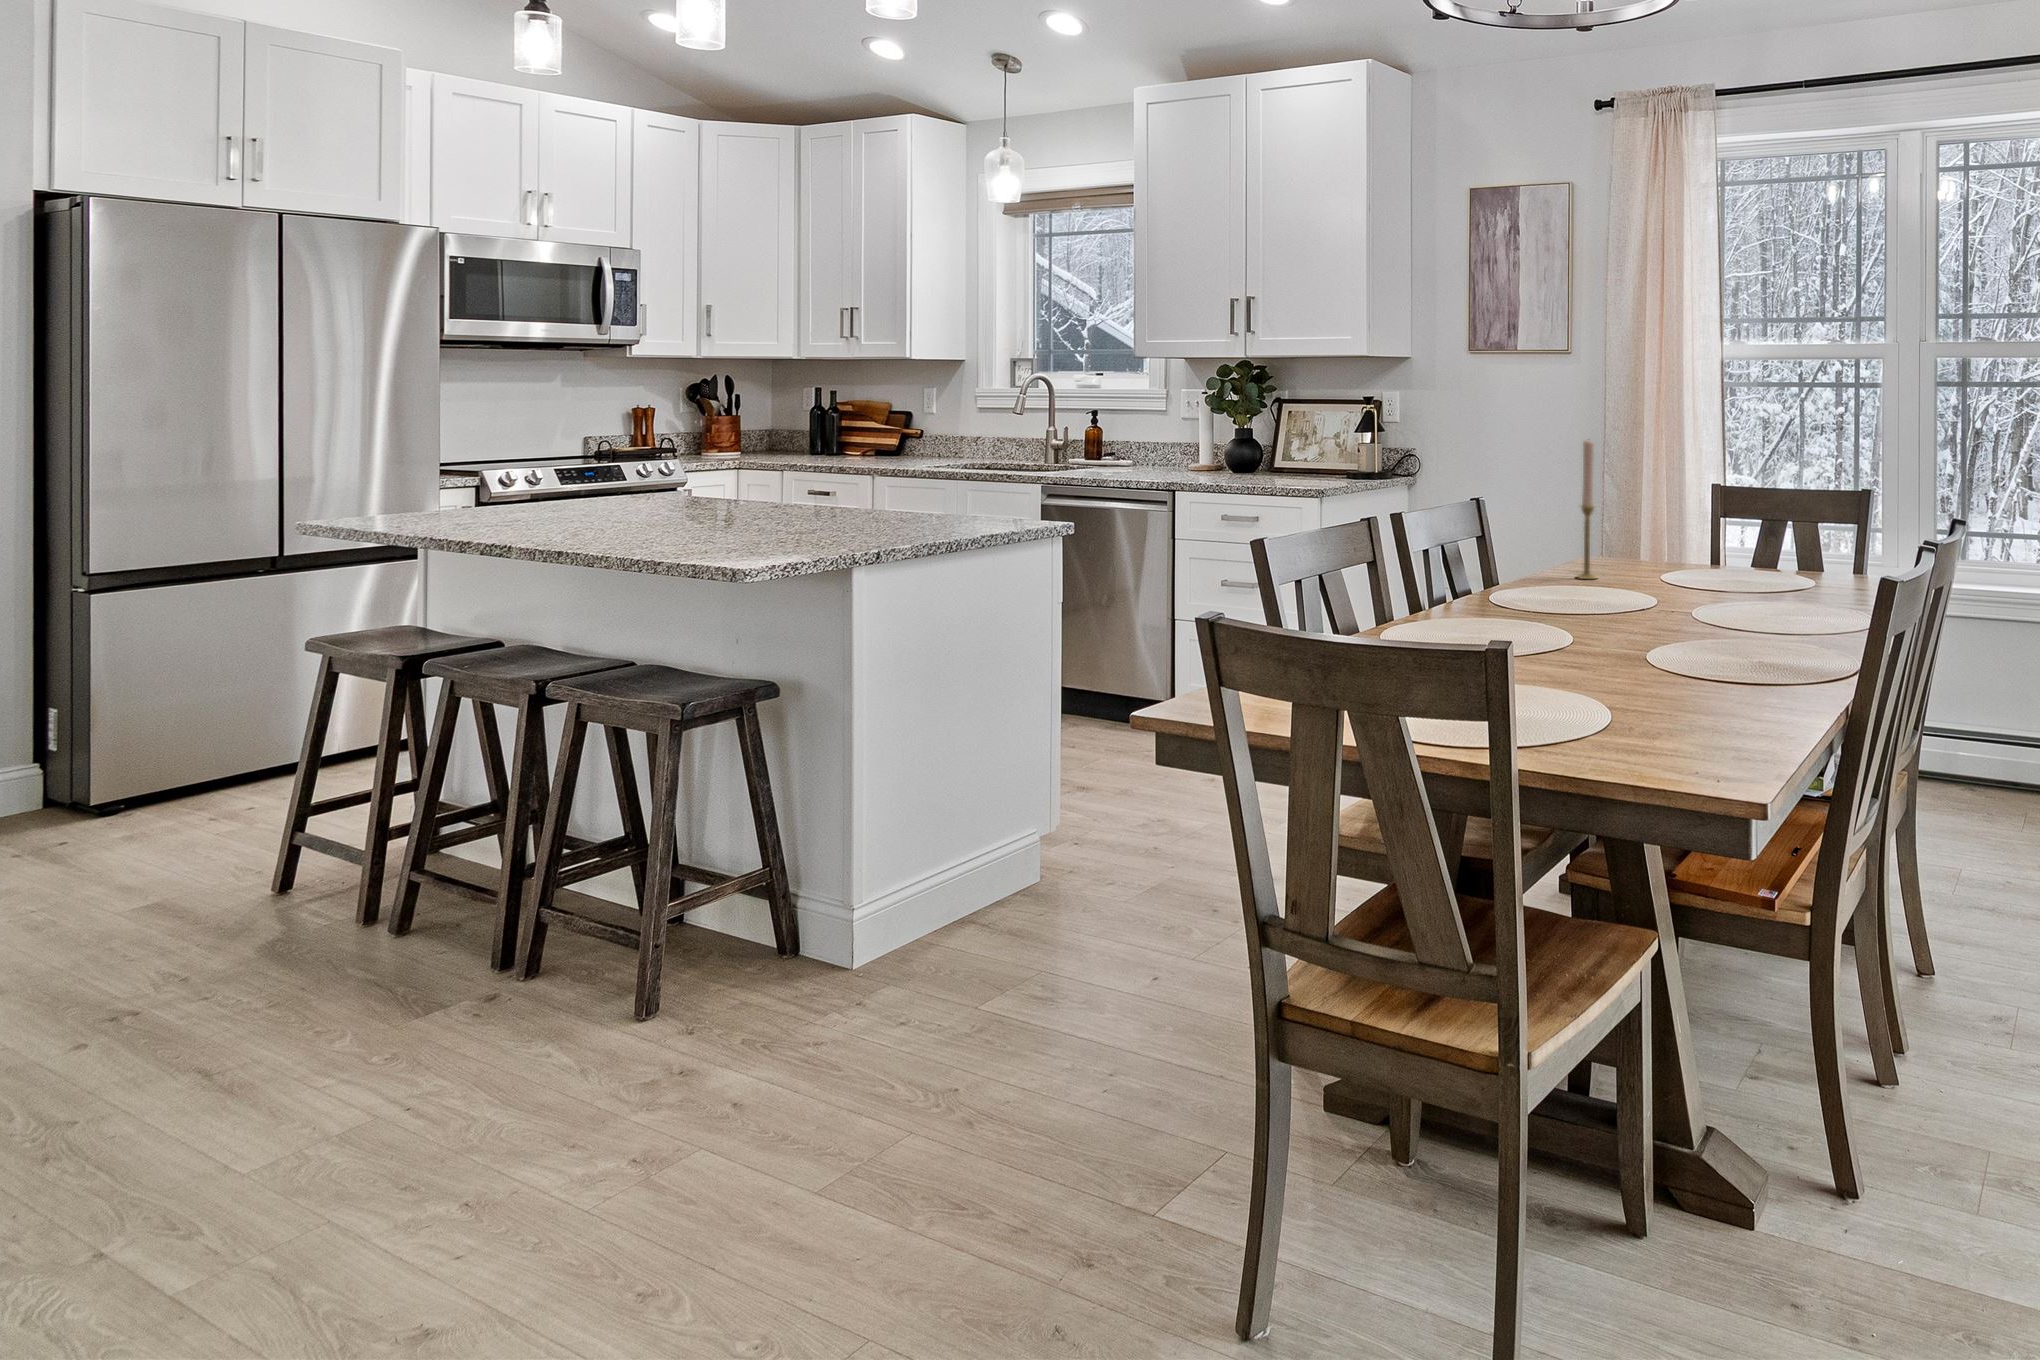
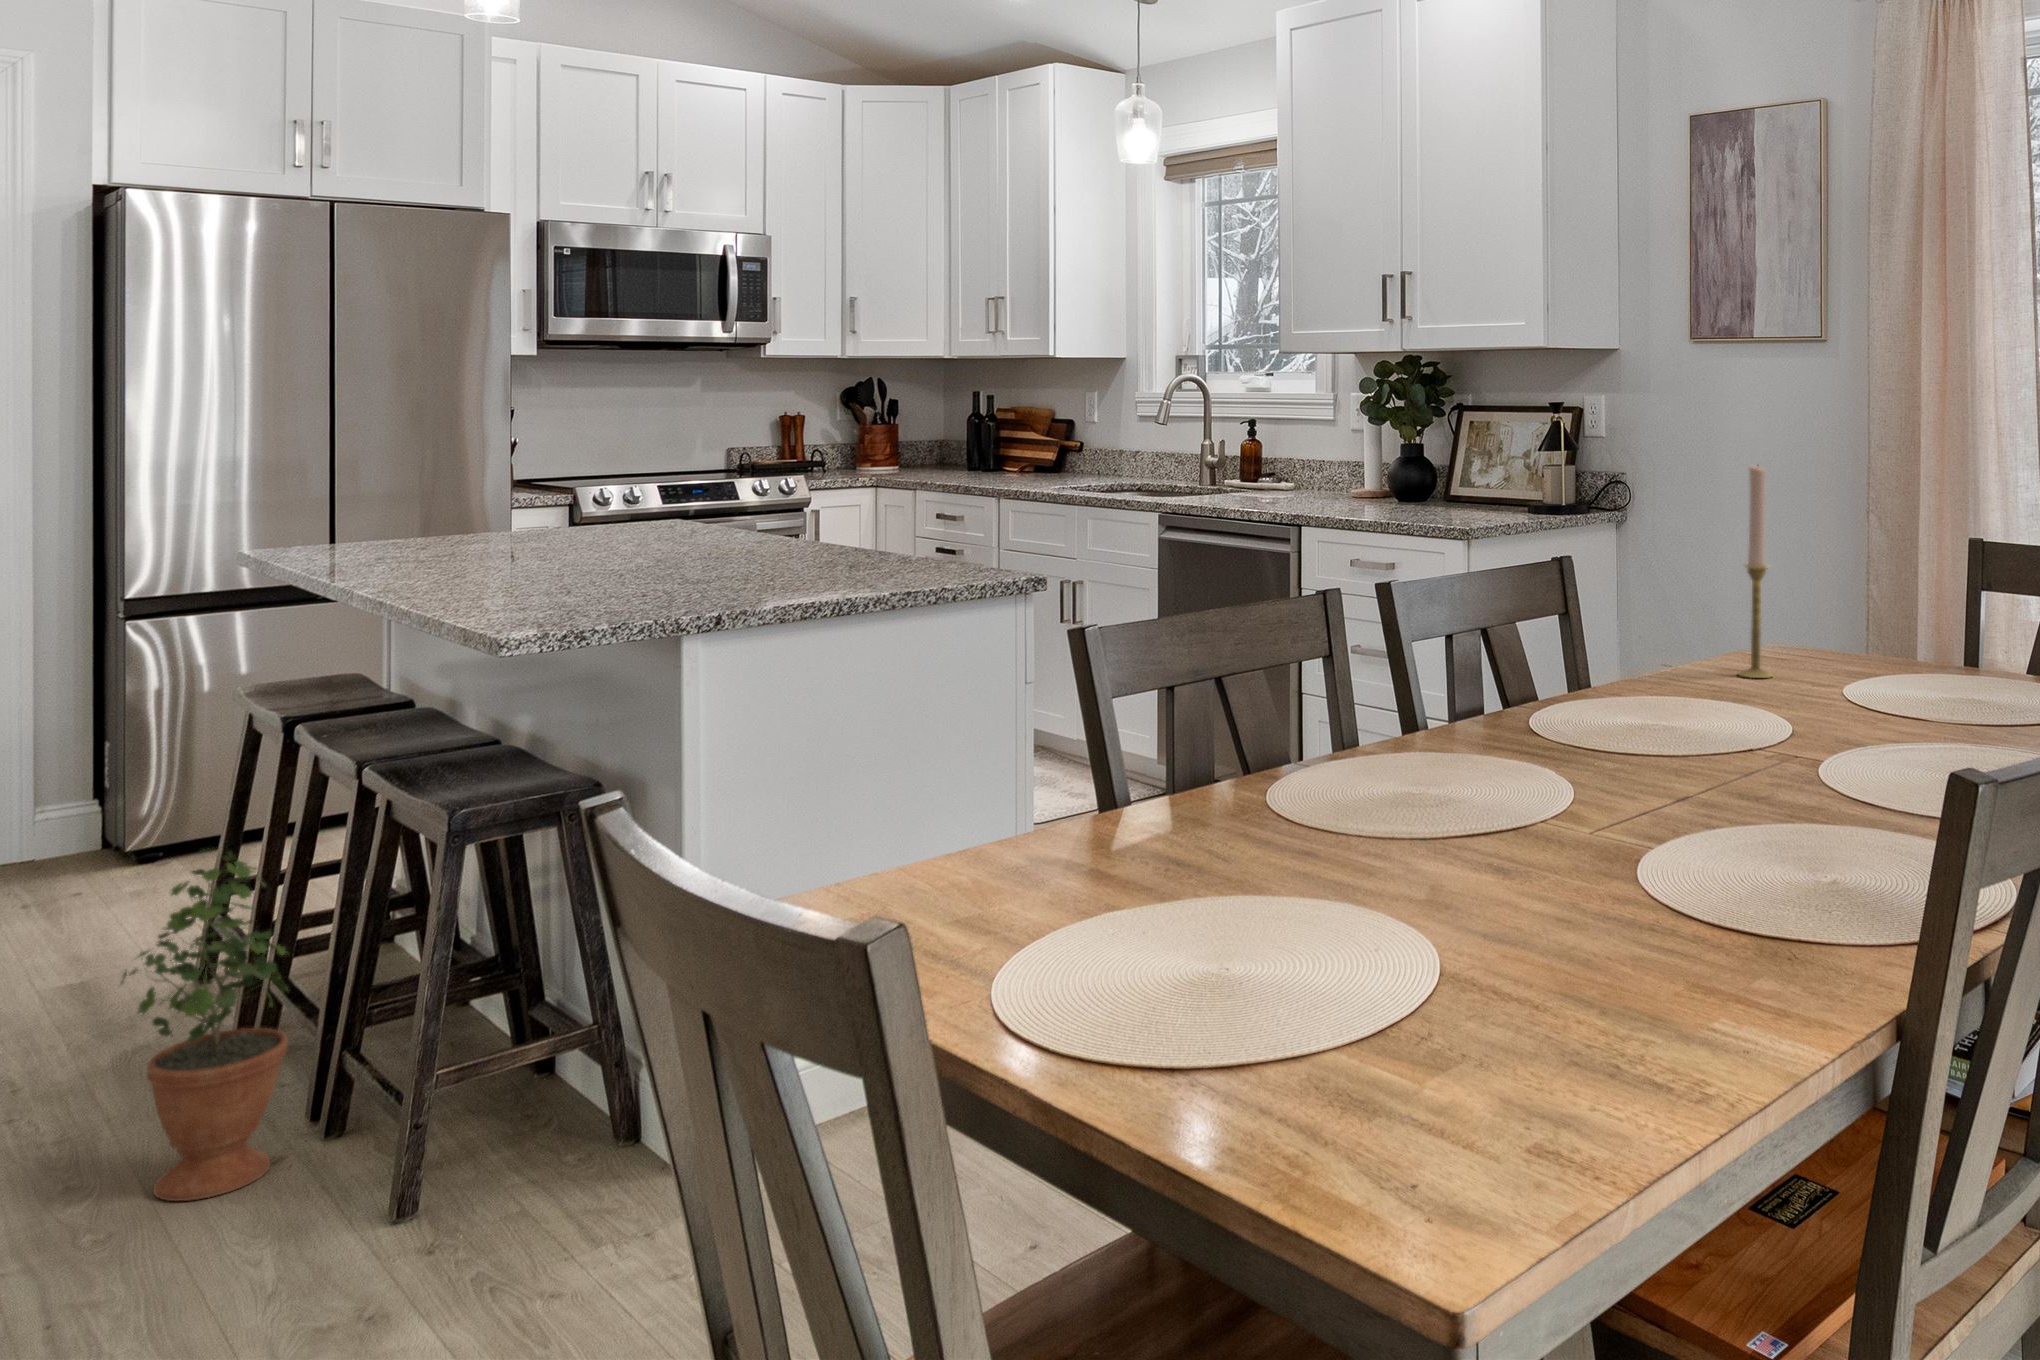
potted plant: none [402,747,520,1016] -> present [121,852,288,1201]

